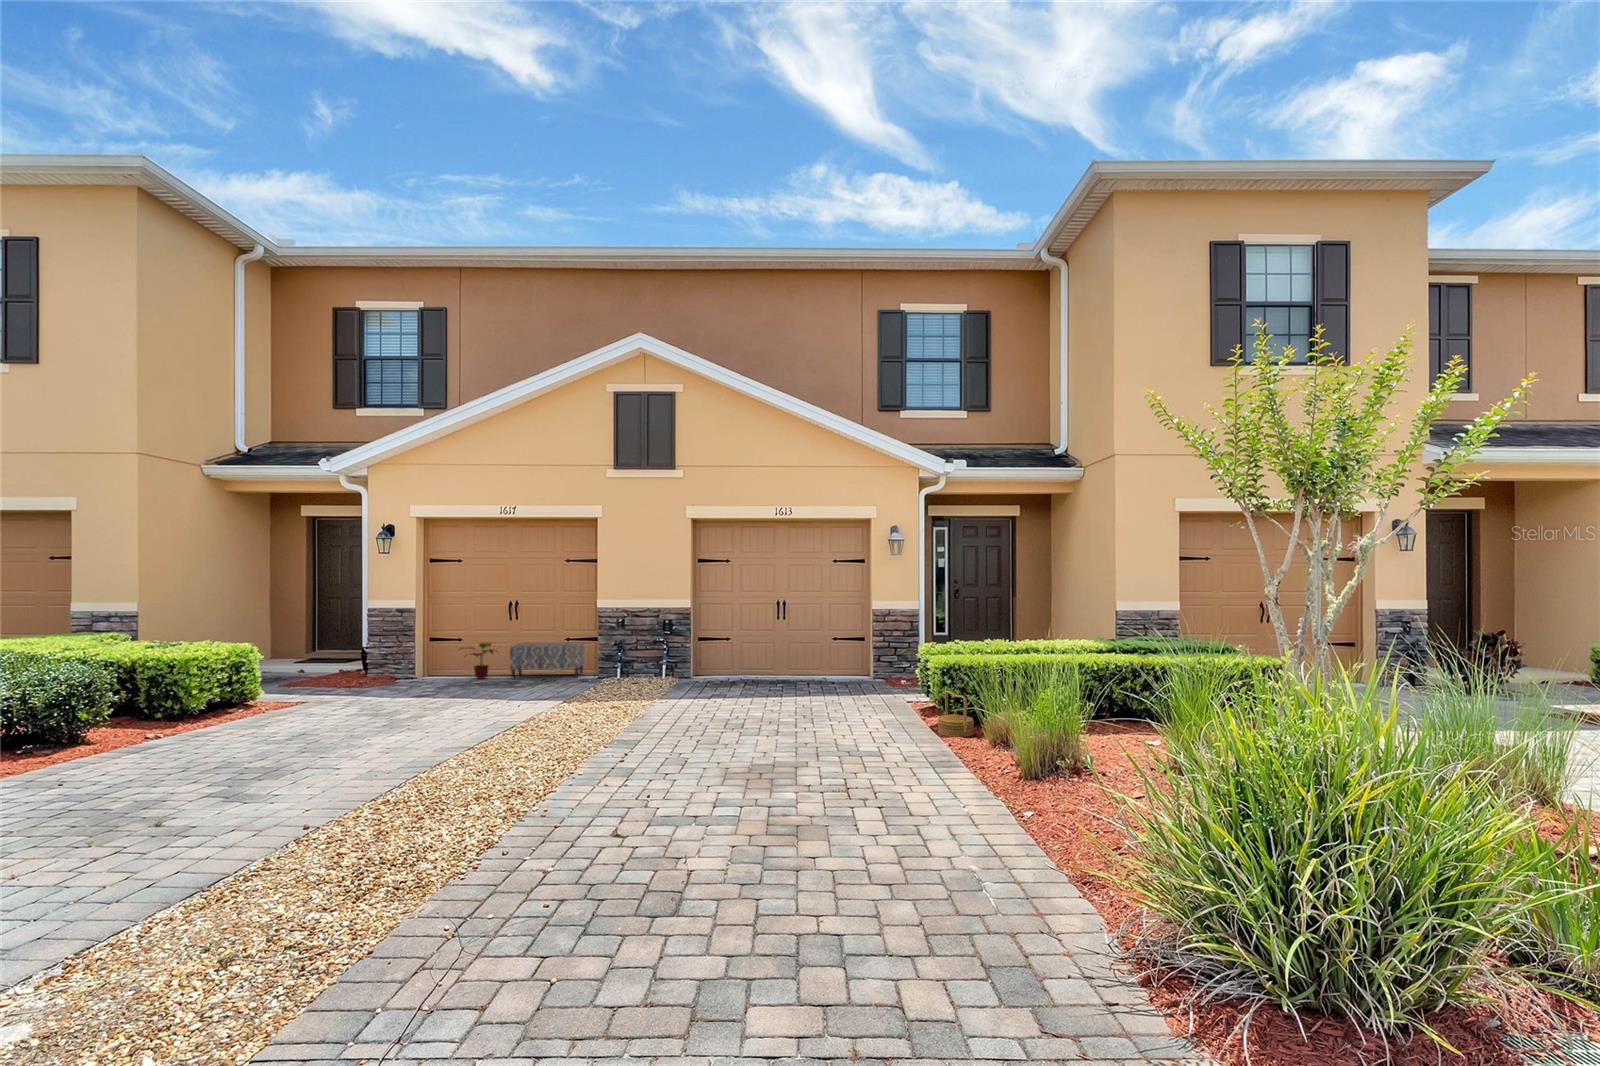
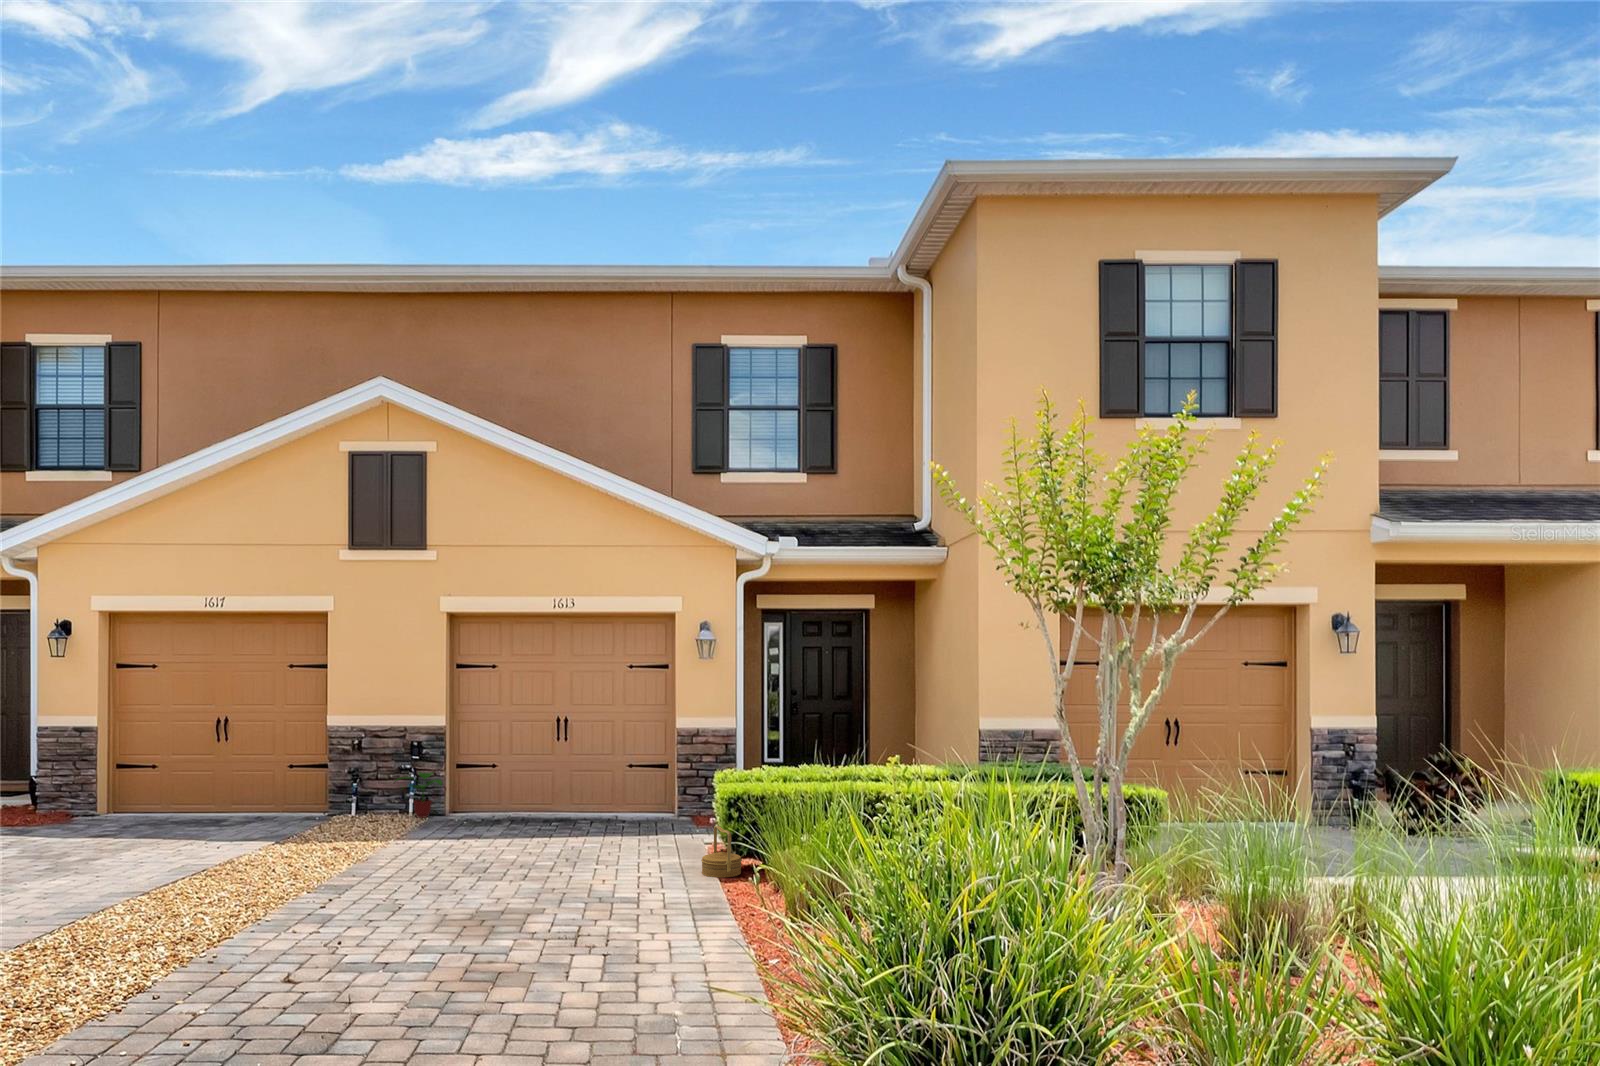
bench: present [510,642,585,679] -> none [215,769,316,817]
potted plant: present [464,643,494,679] -> present [395,772,443,818]

